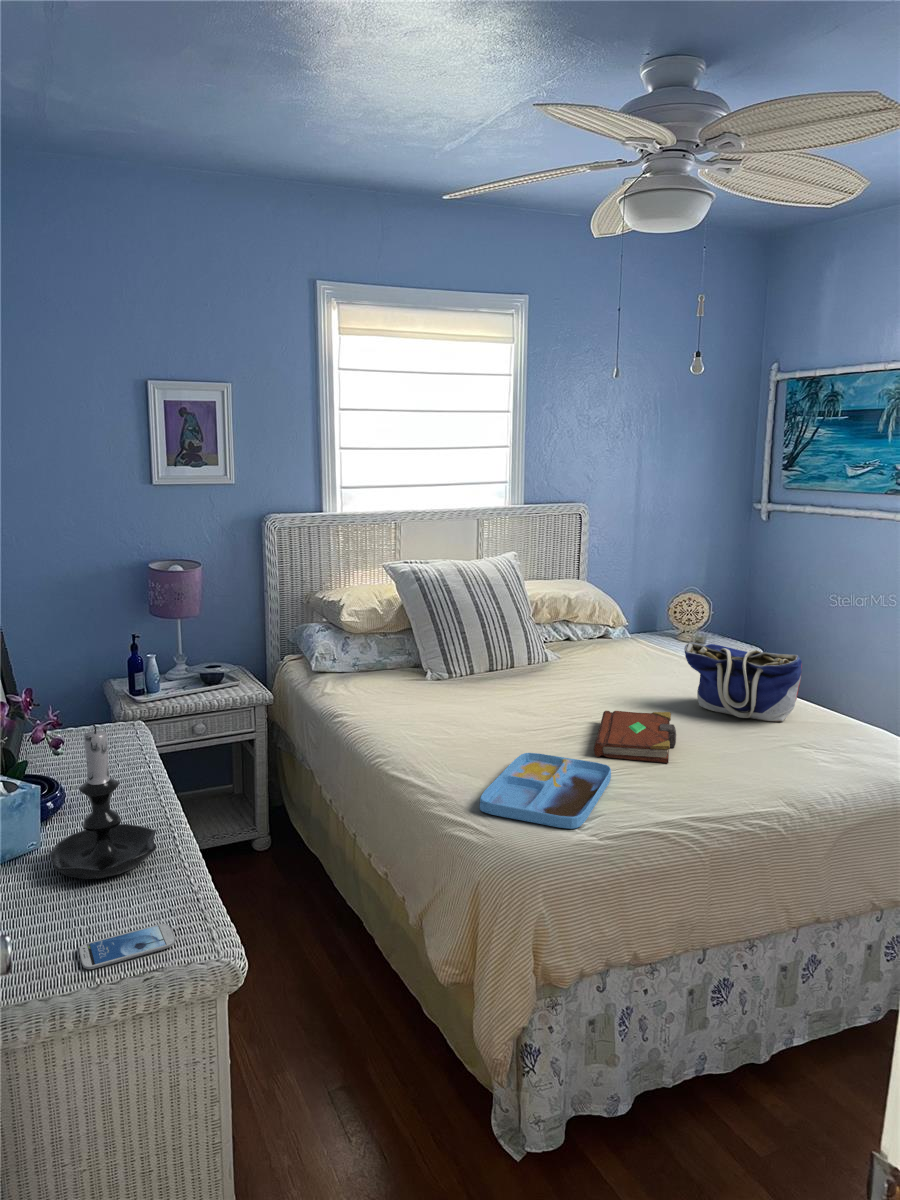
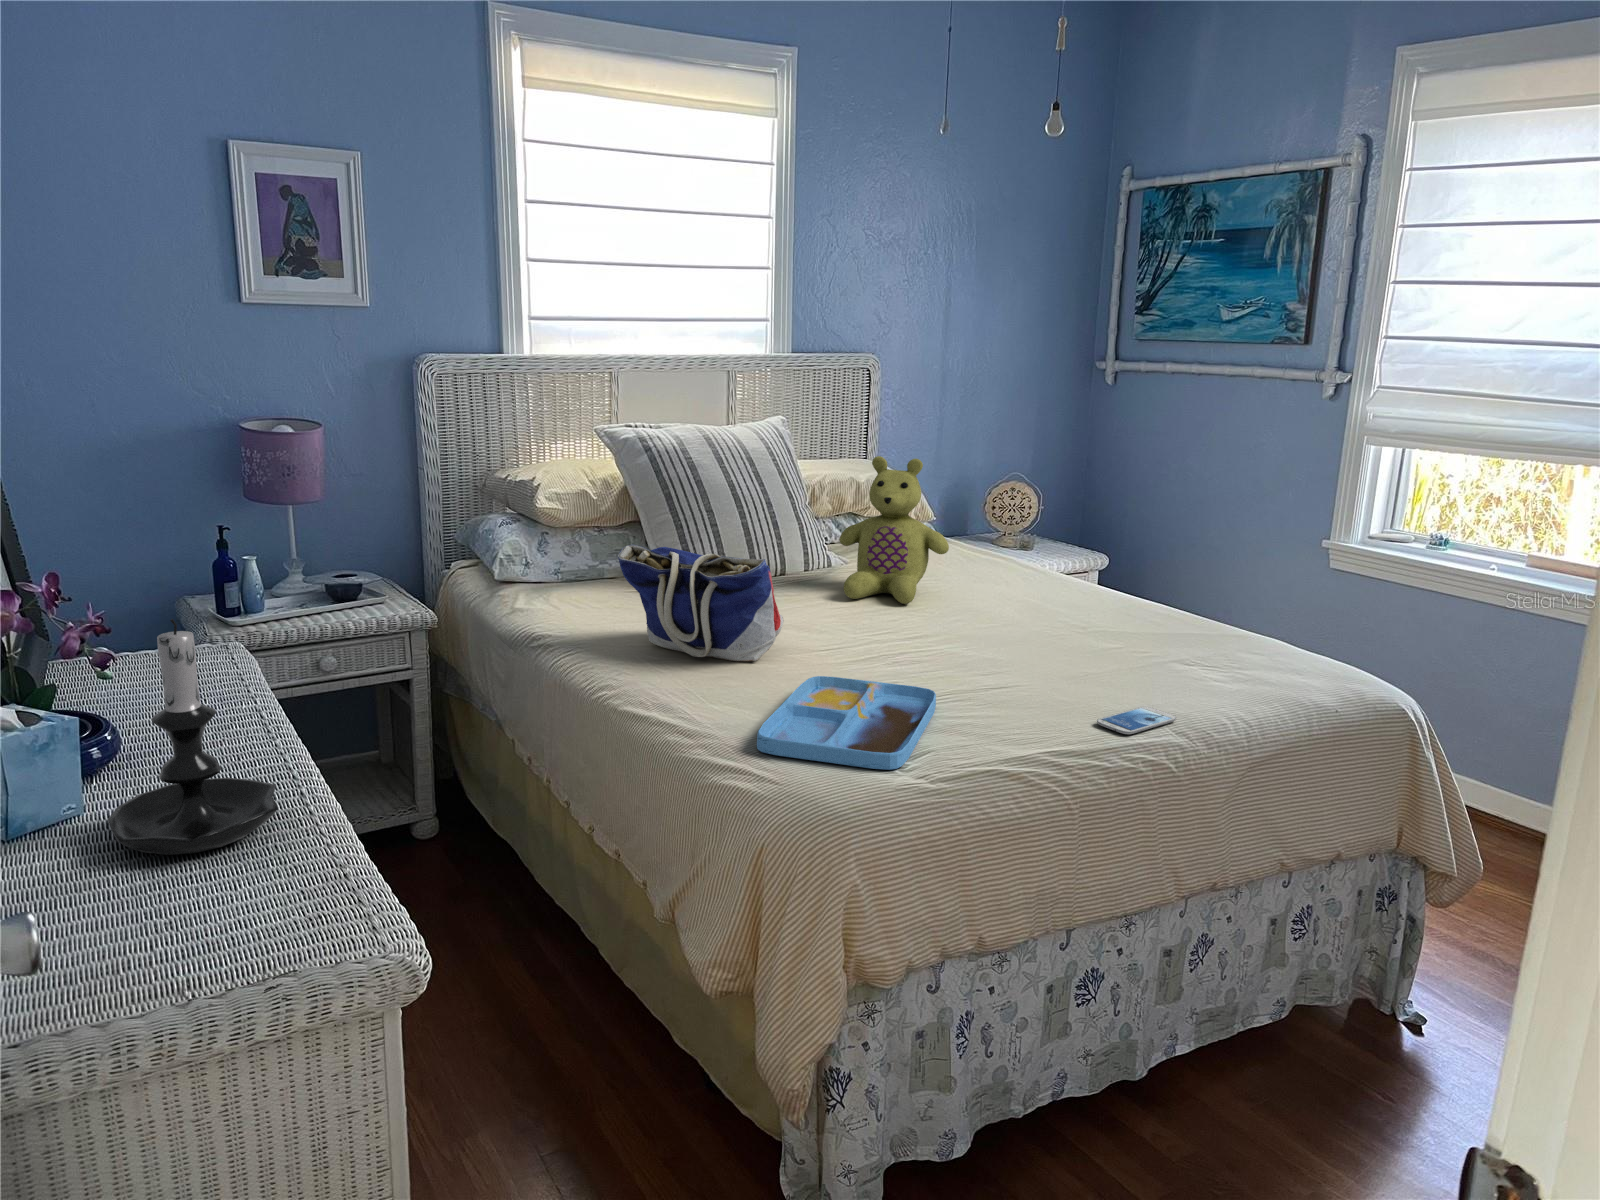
stuffed bear: none [553,585,632,692] -> present [840,456,949,604]
tote bag: present [684,643,802,721] -> present [618,544,784,661]
book: present [594,711,676,763] -> none [909,623,1018,687]
smartphone: present [79,924,175,969] -> present [1097,707,1176,734]

